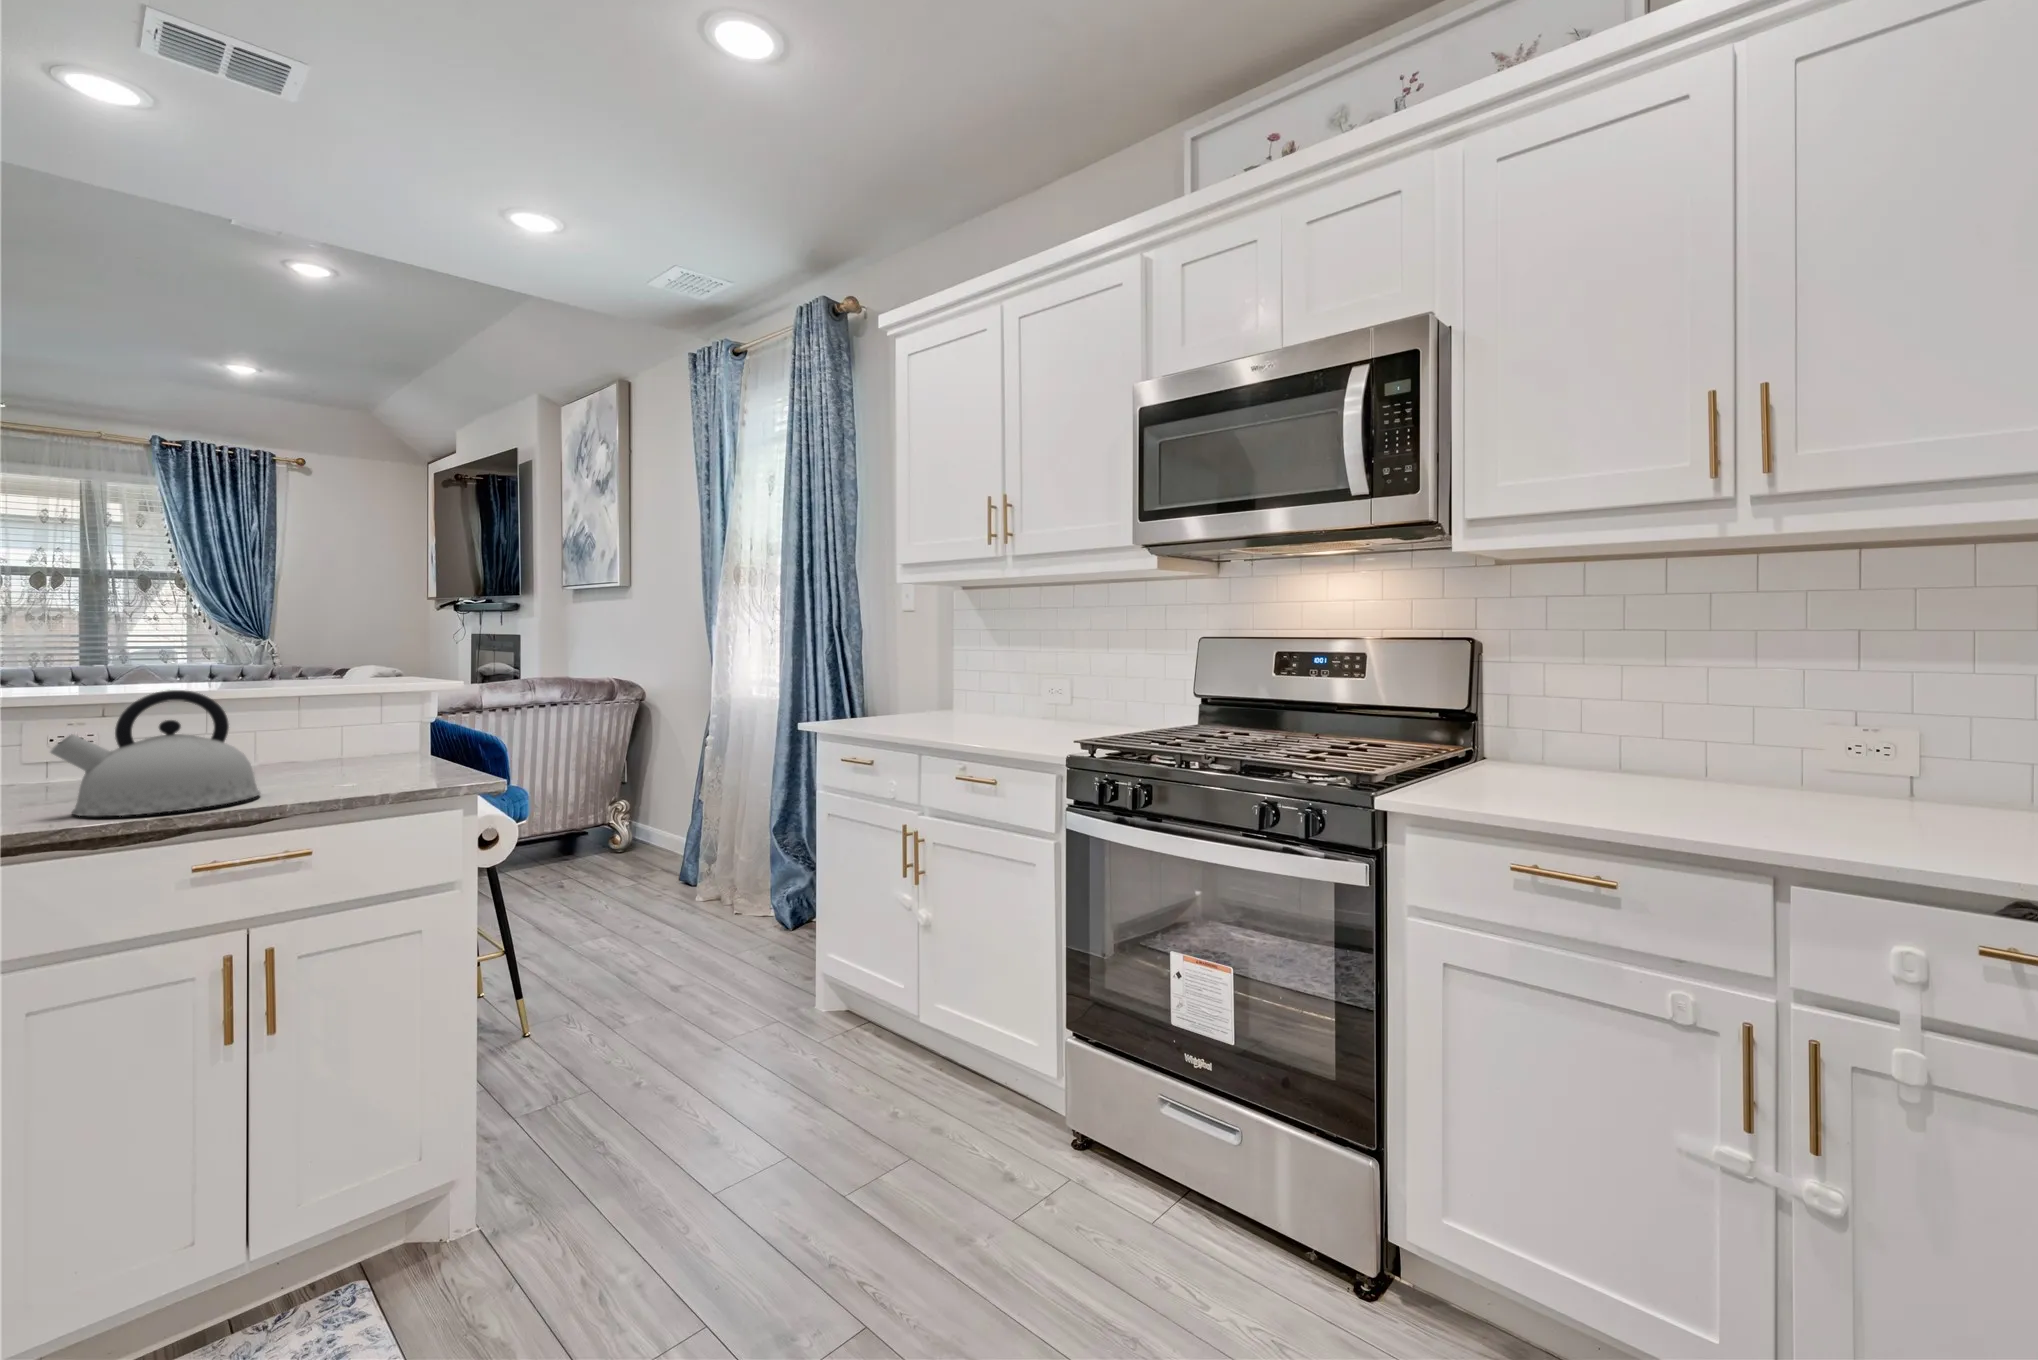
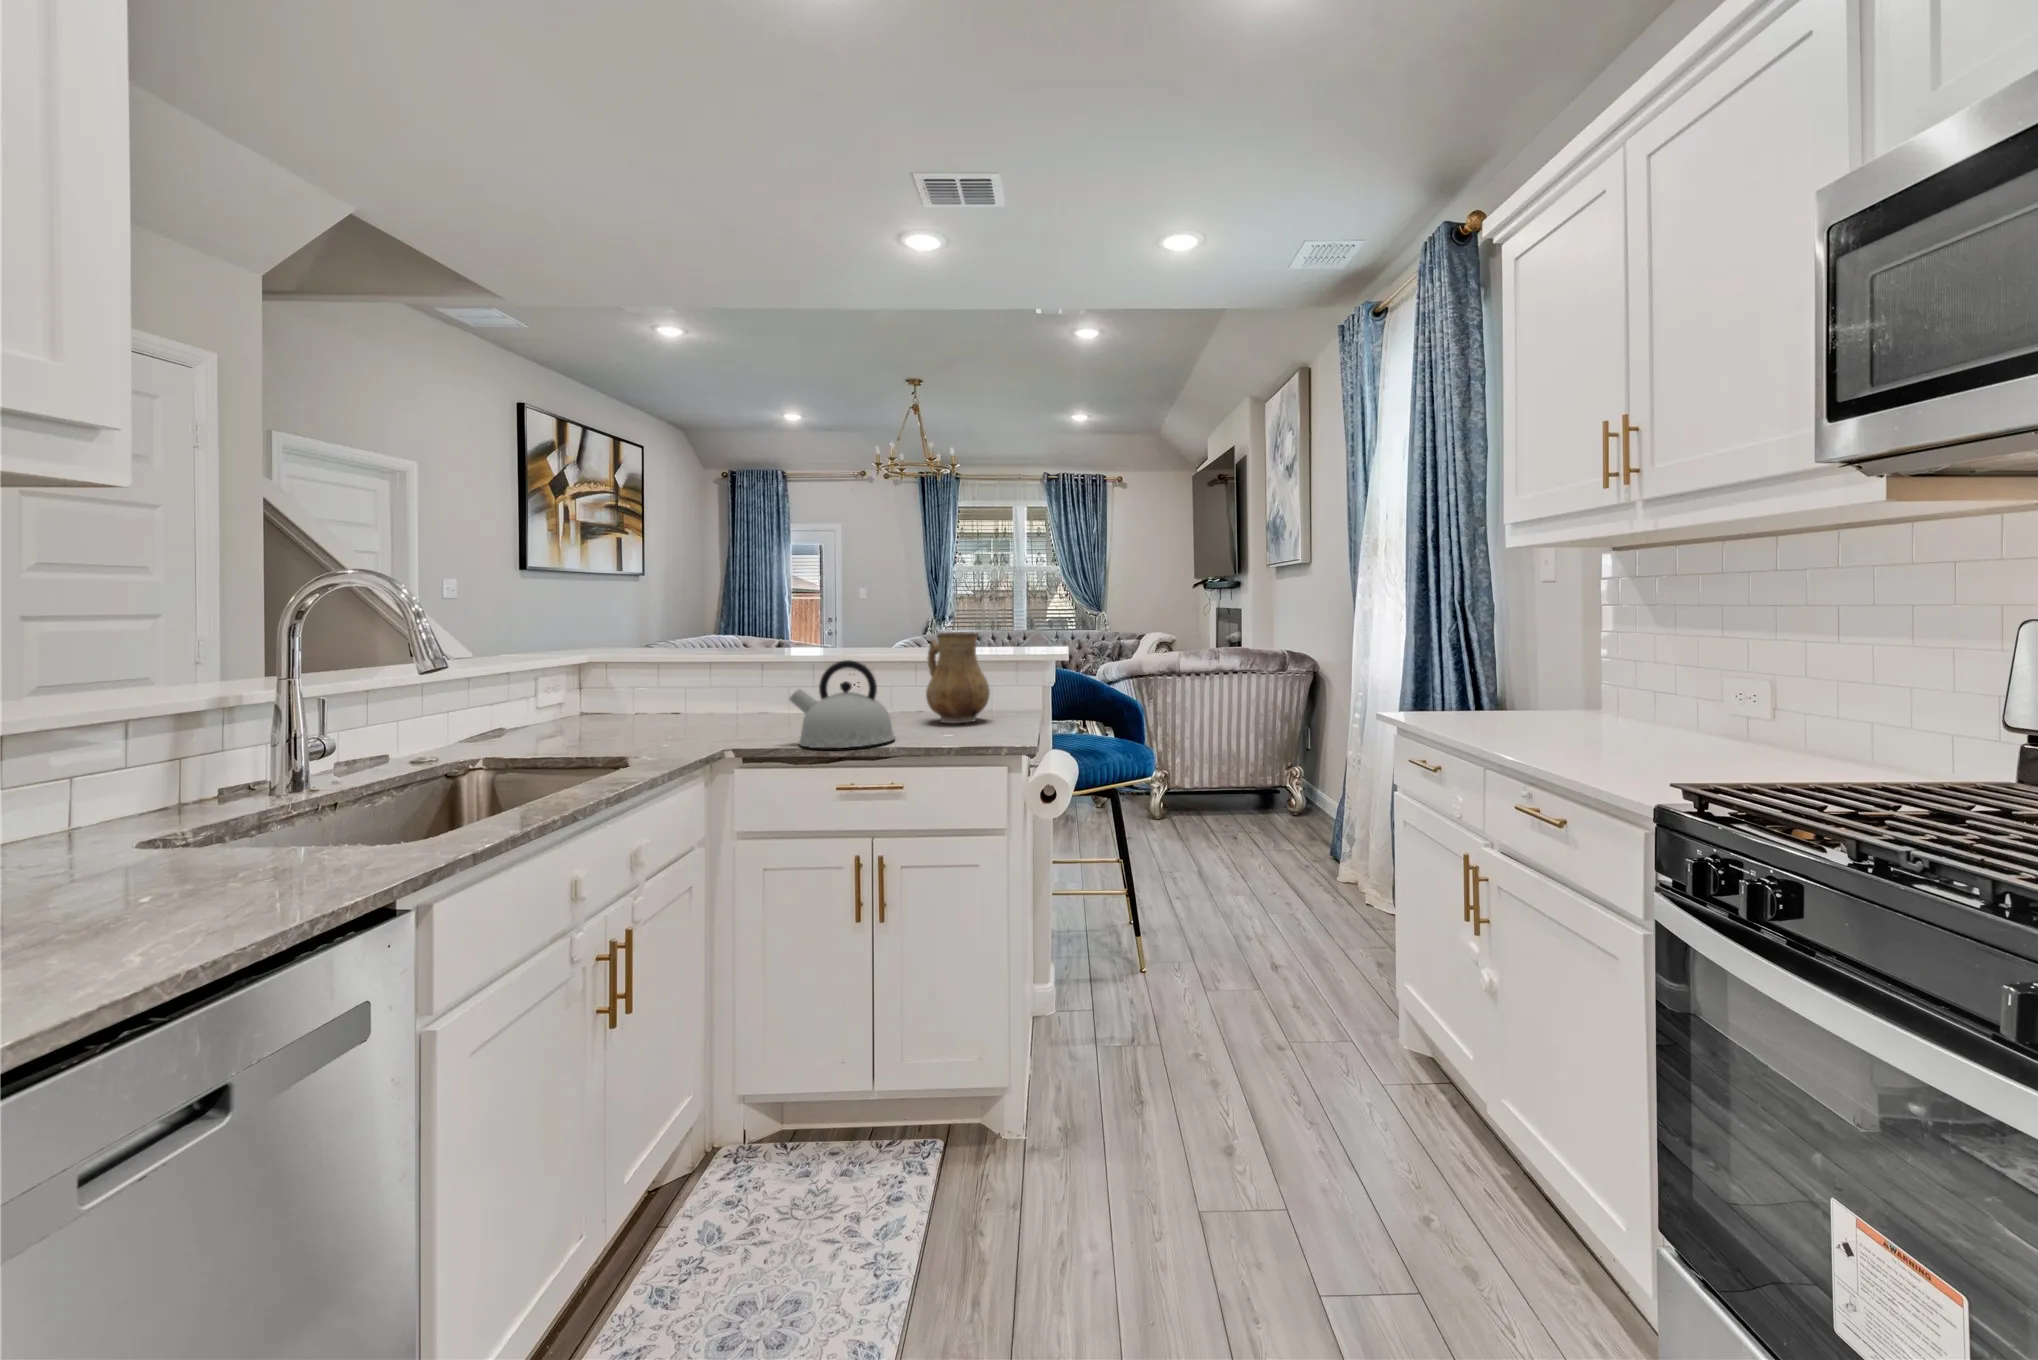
ceramic pitcher: none [248,653,364,771] -> present [926,632,990,723]

